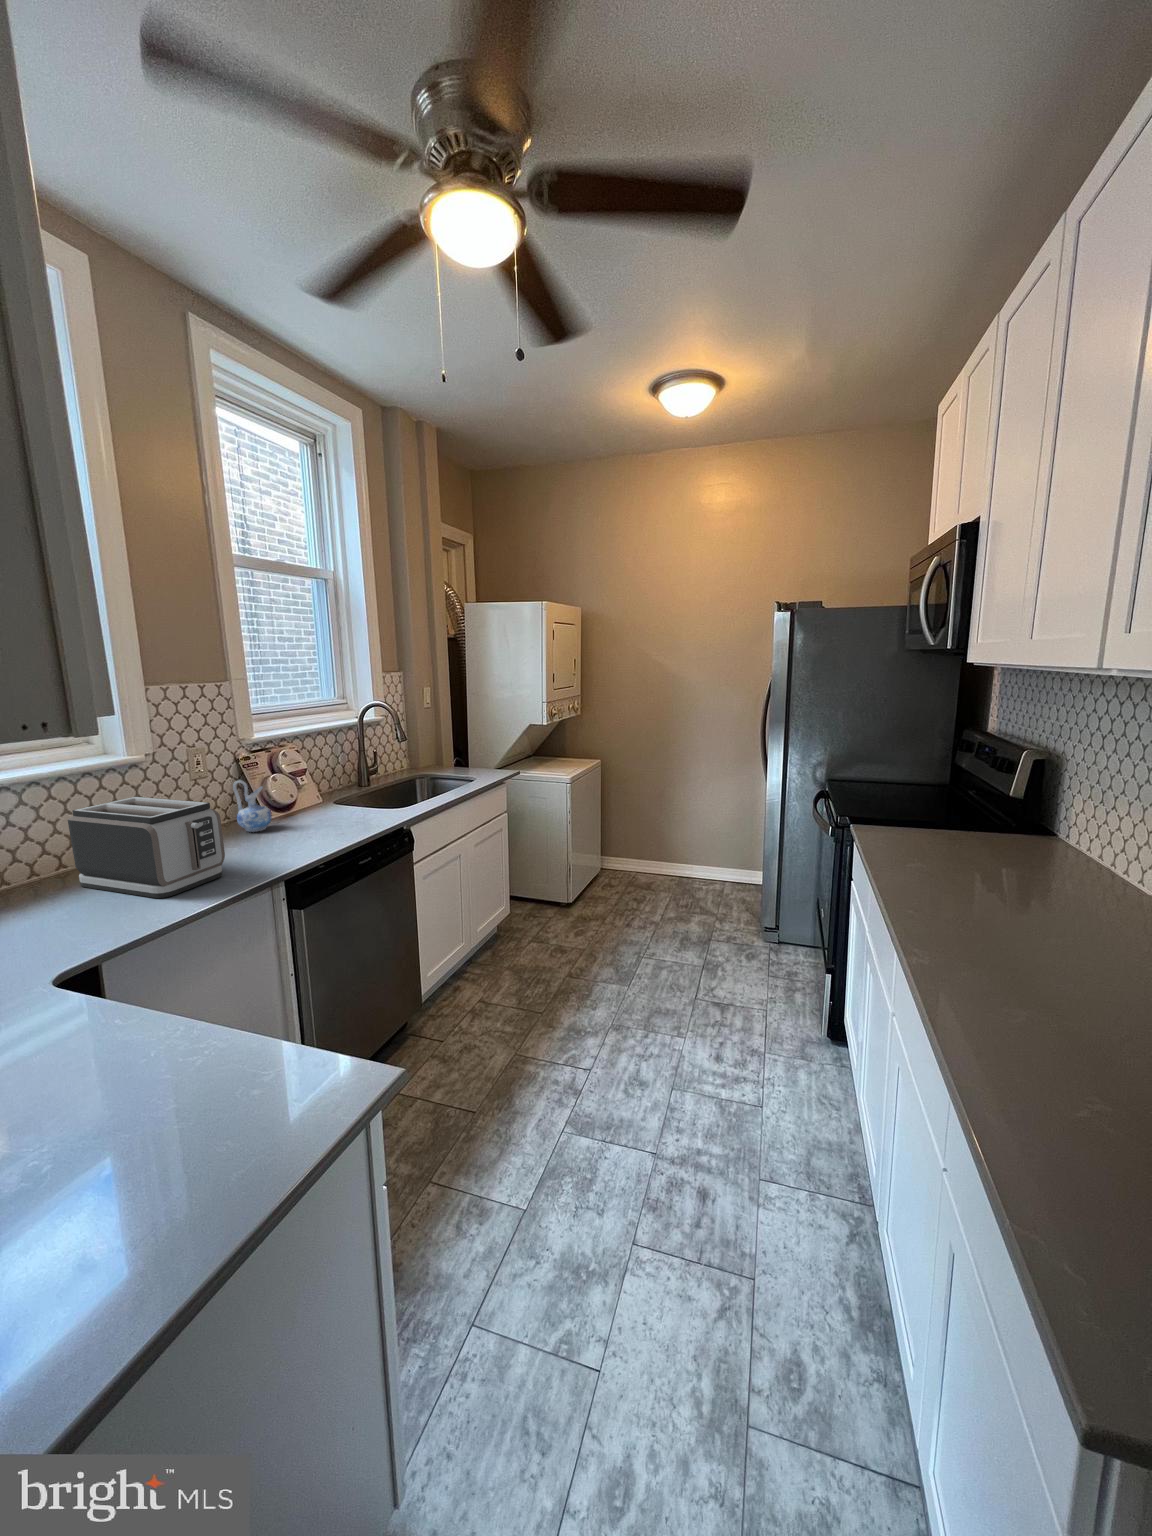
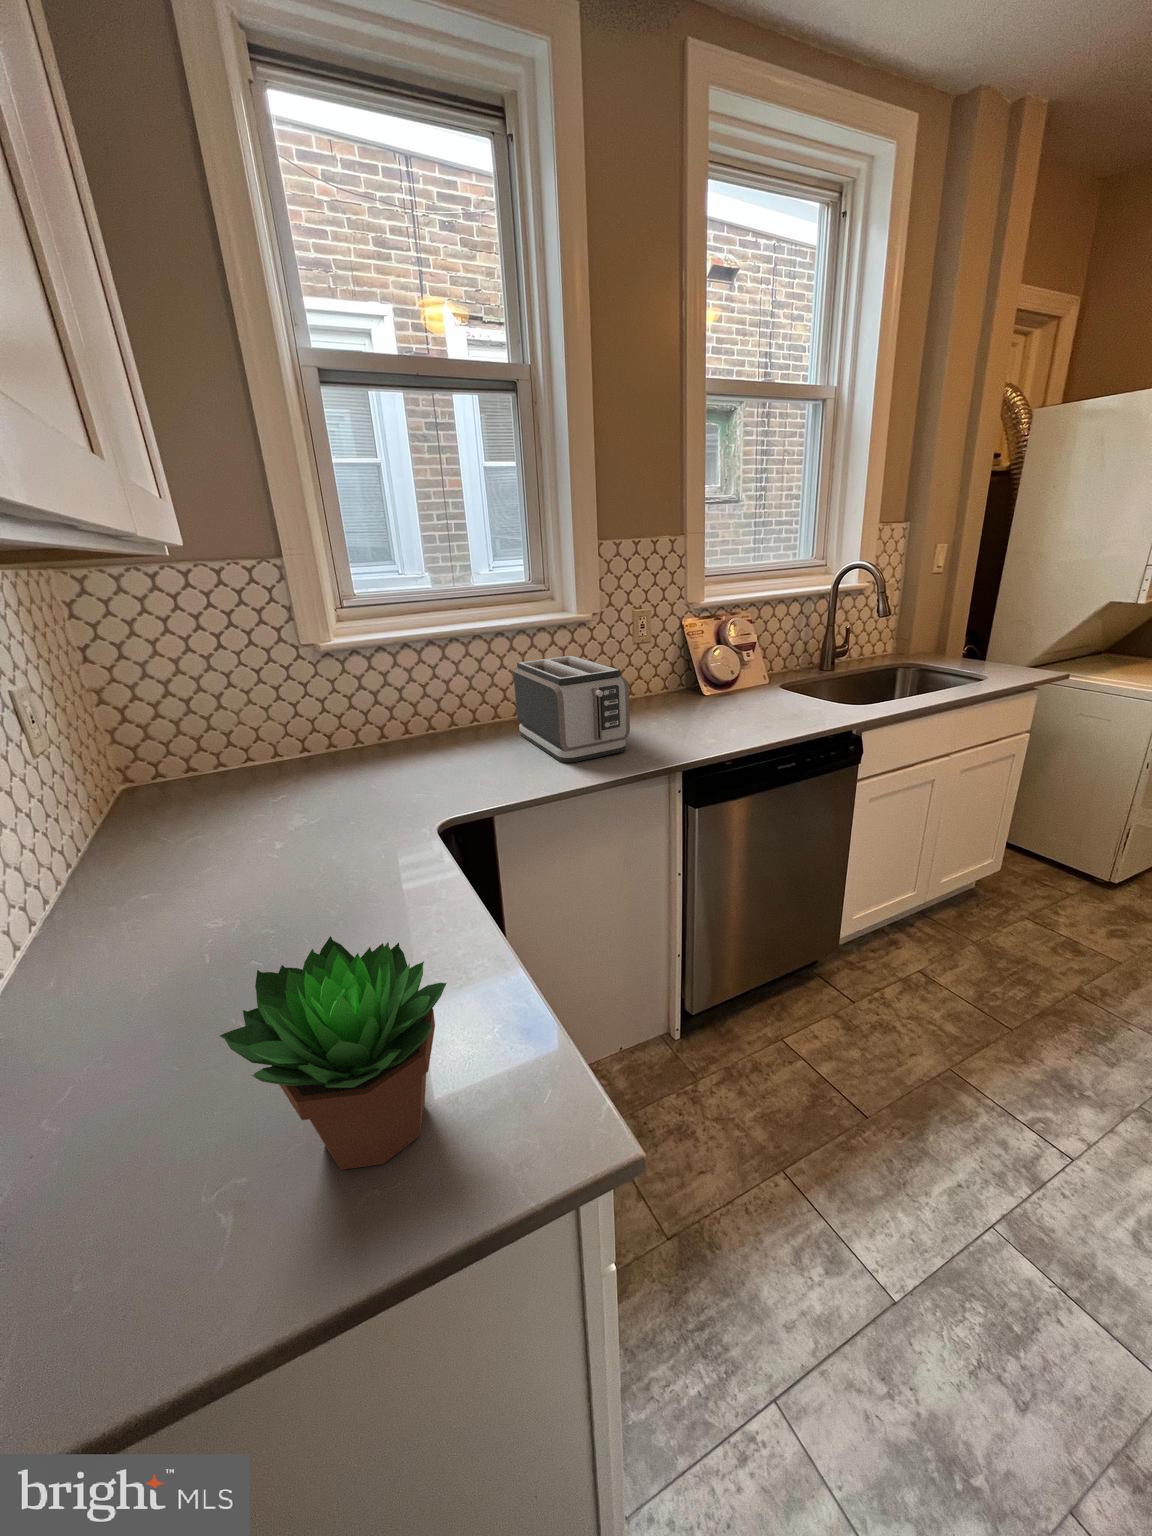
ceramic pitcher: present [233,780,272,832] -> none [669,649,703,707]
succulent plant: none [87,1001,270,1179] -> present [220,936,447,1170]

